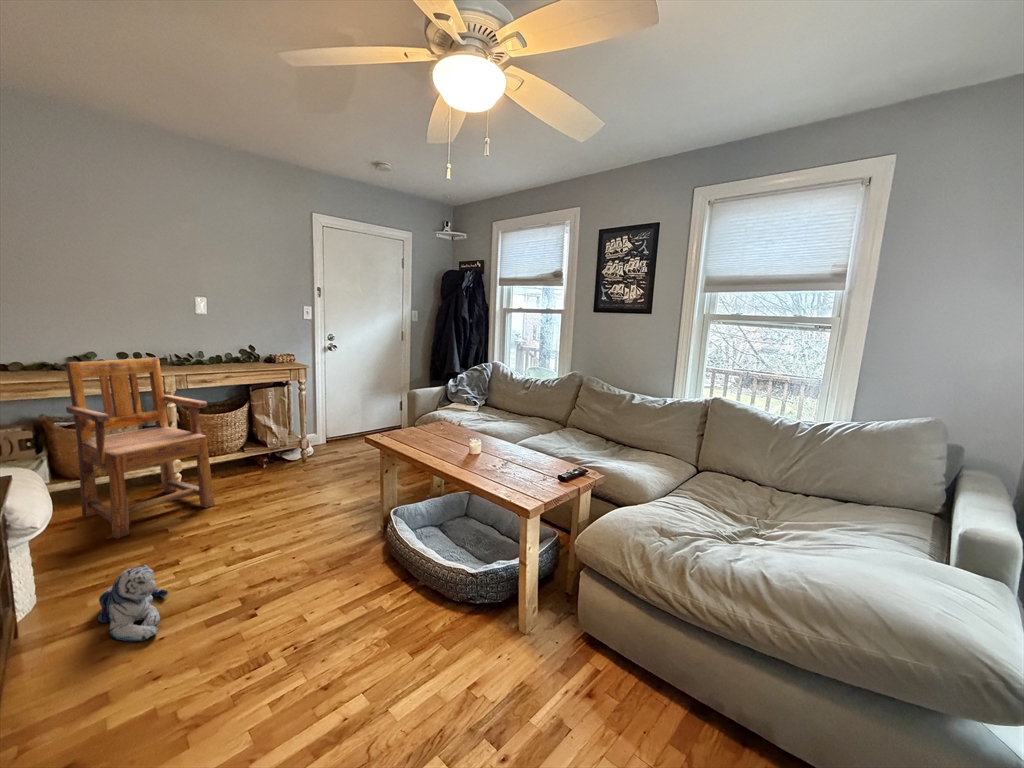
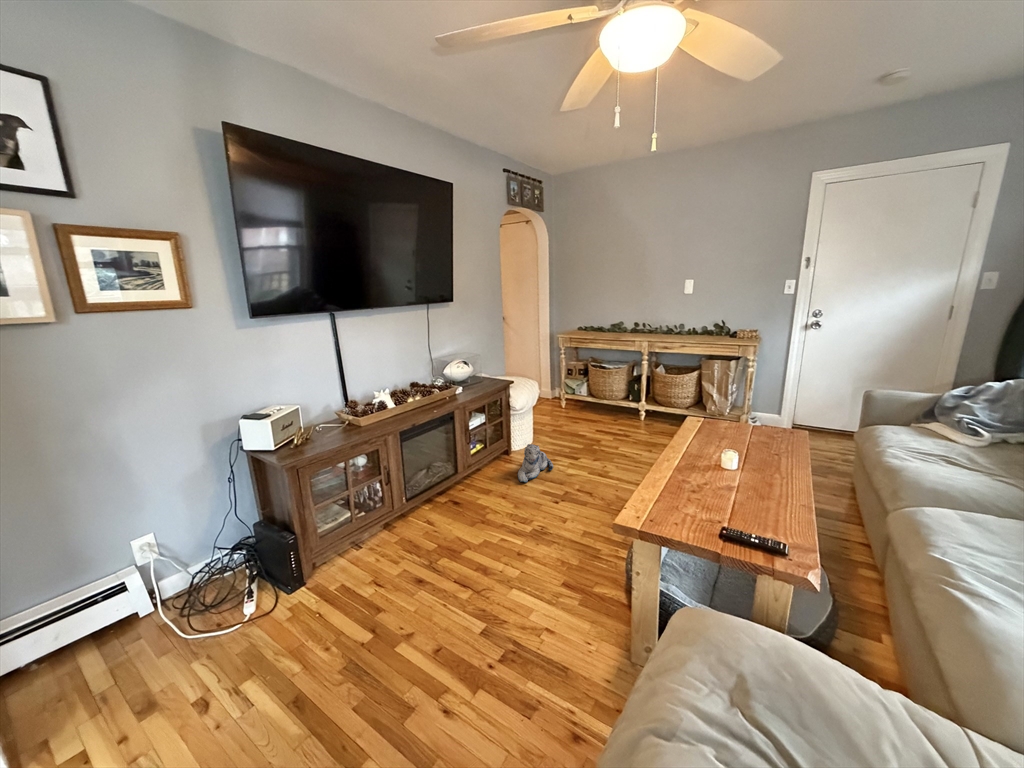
armchair: present [66,358,214,539] -> none [580,327,643,440]

